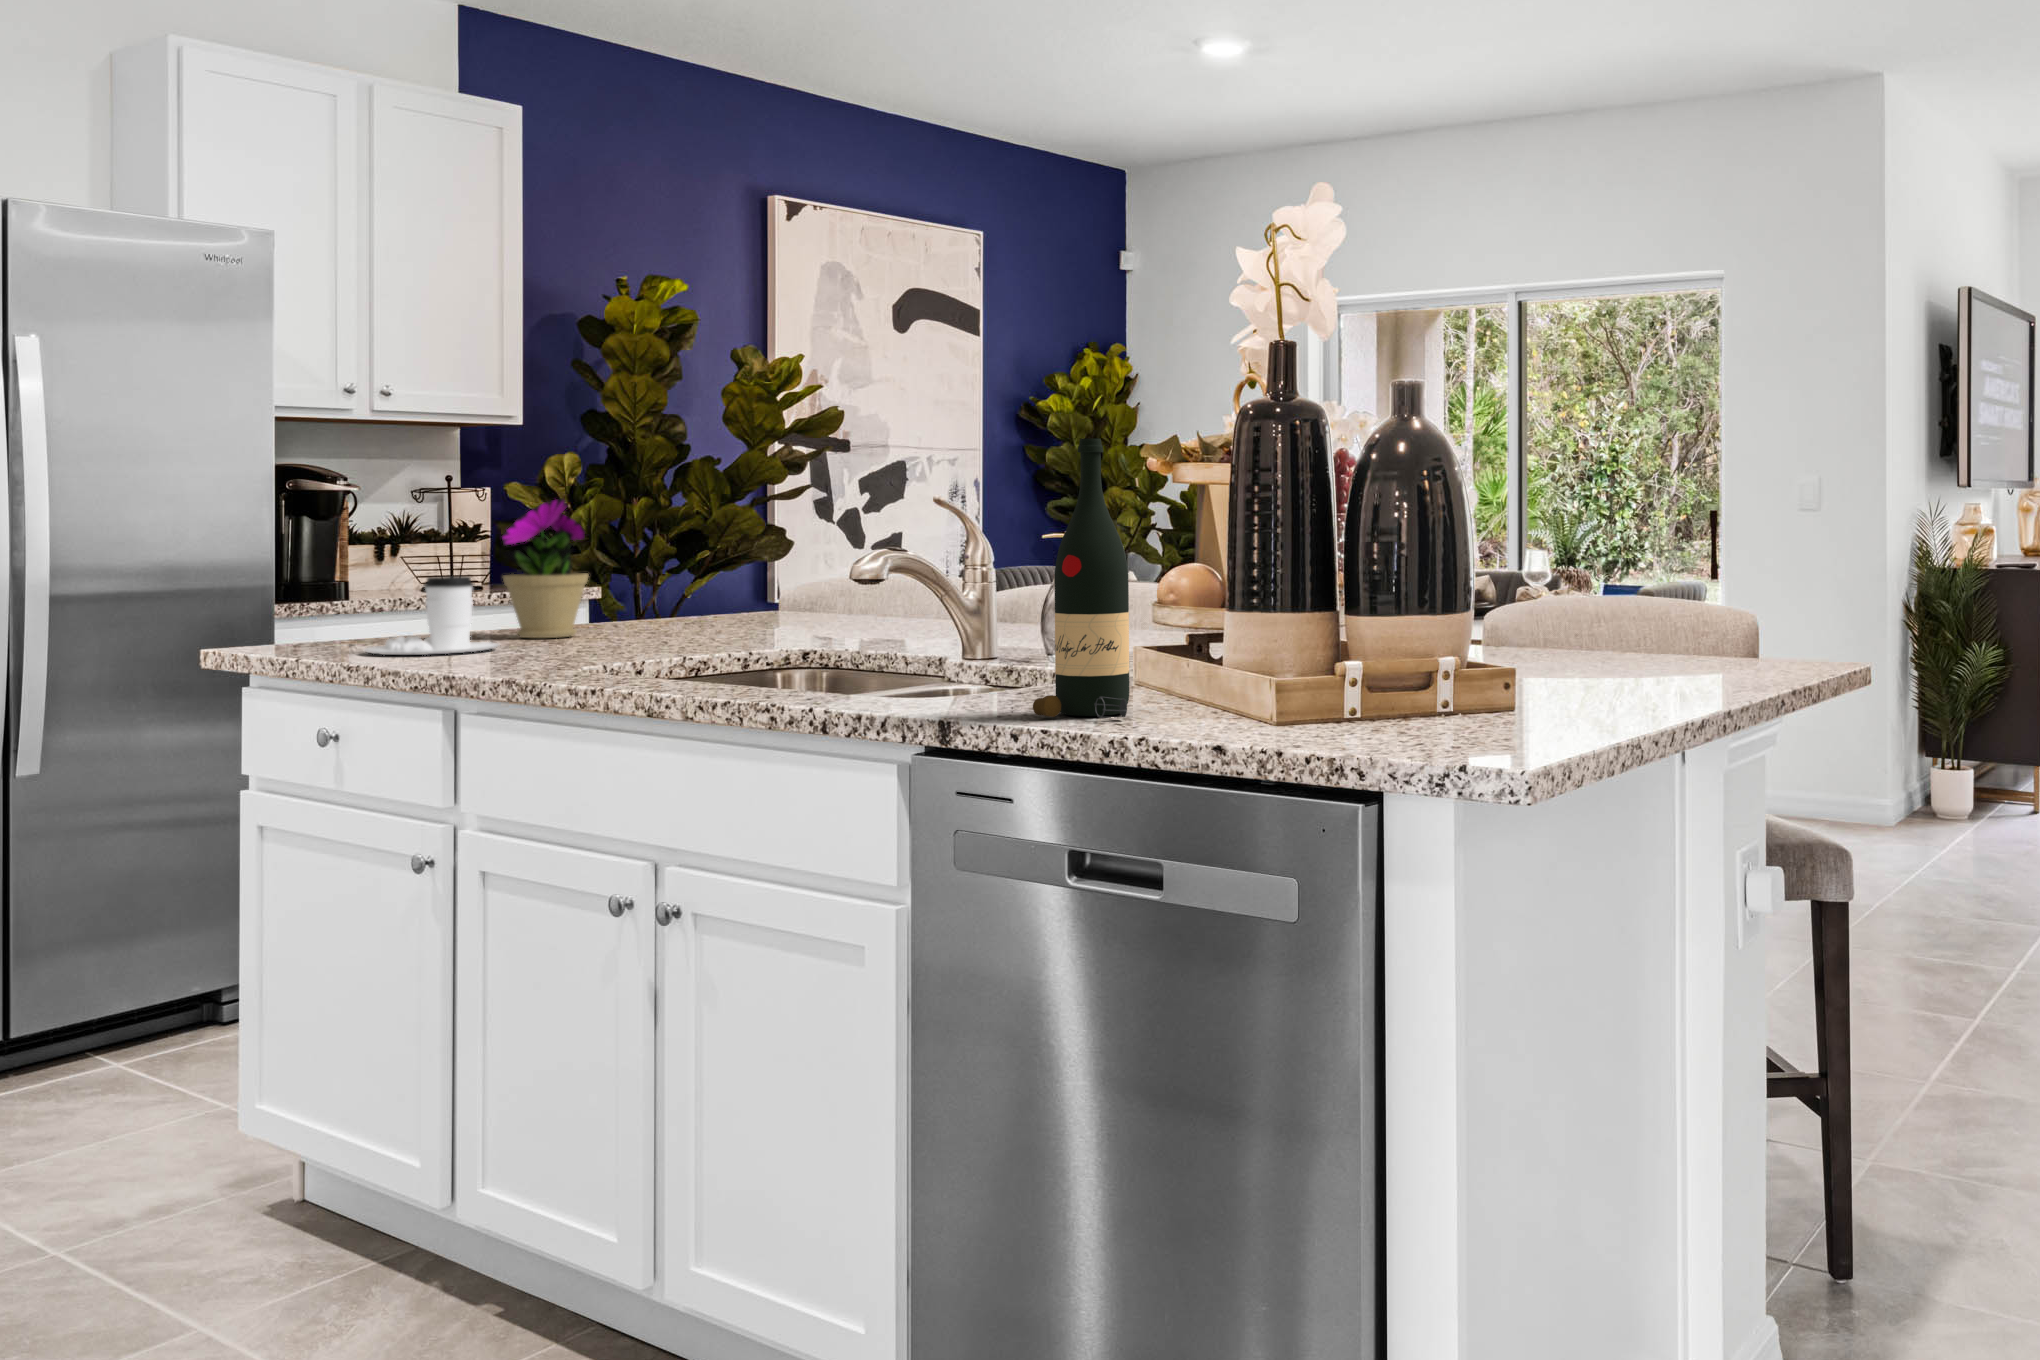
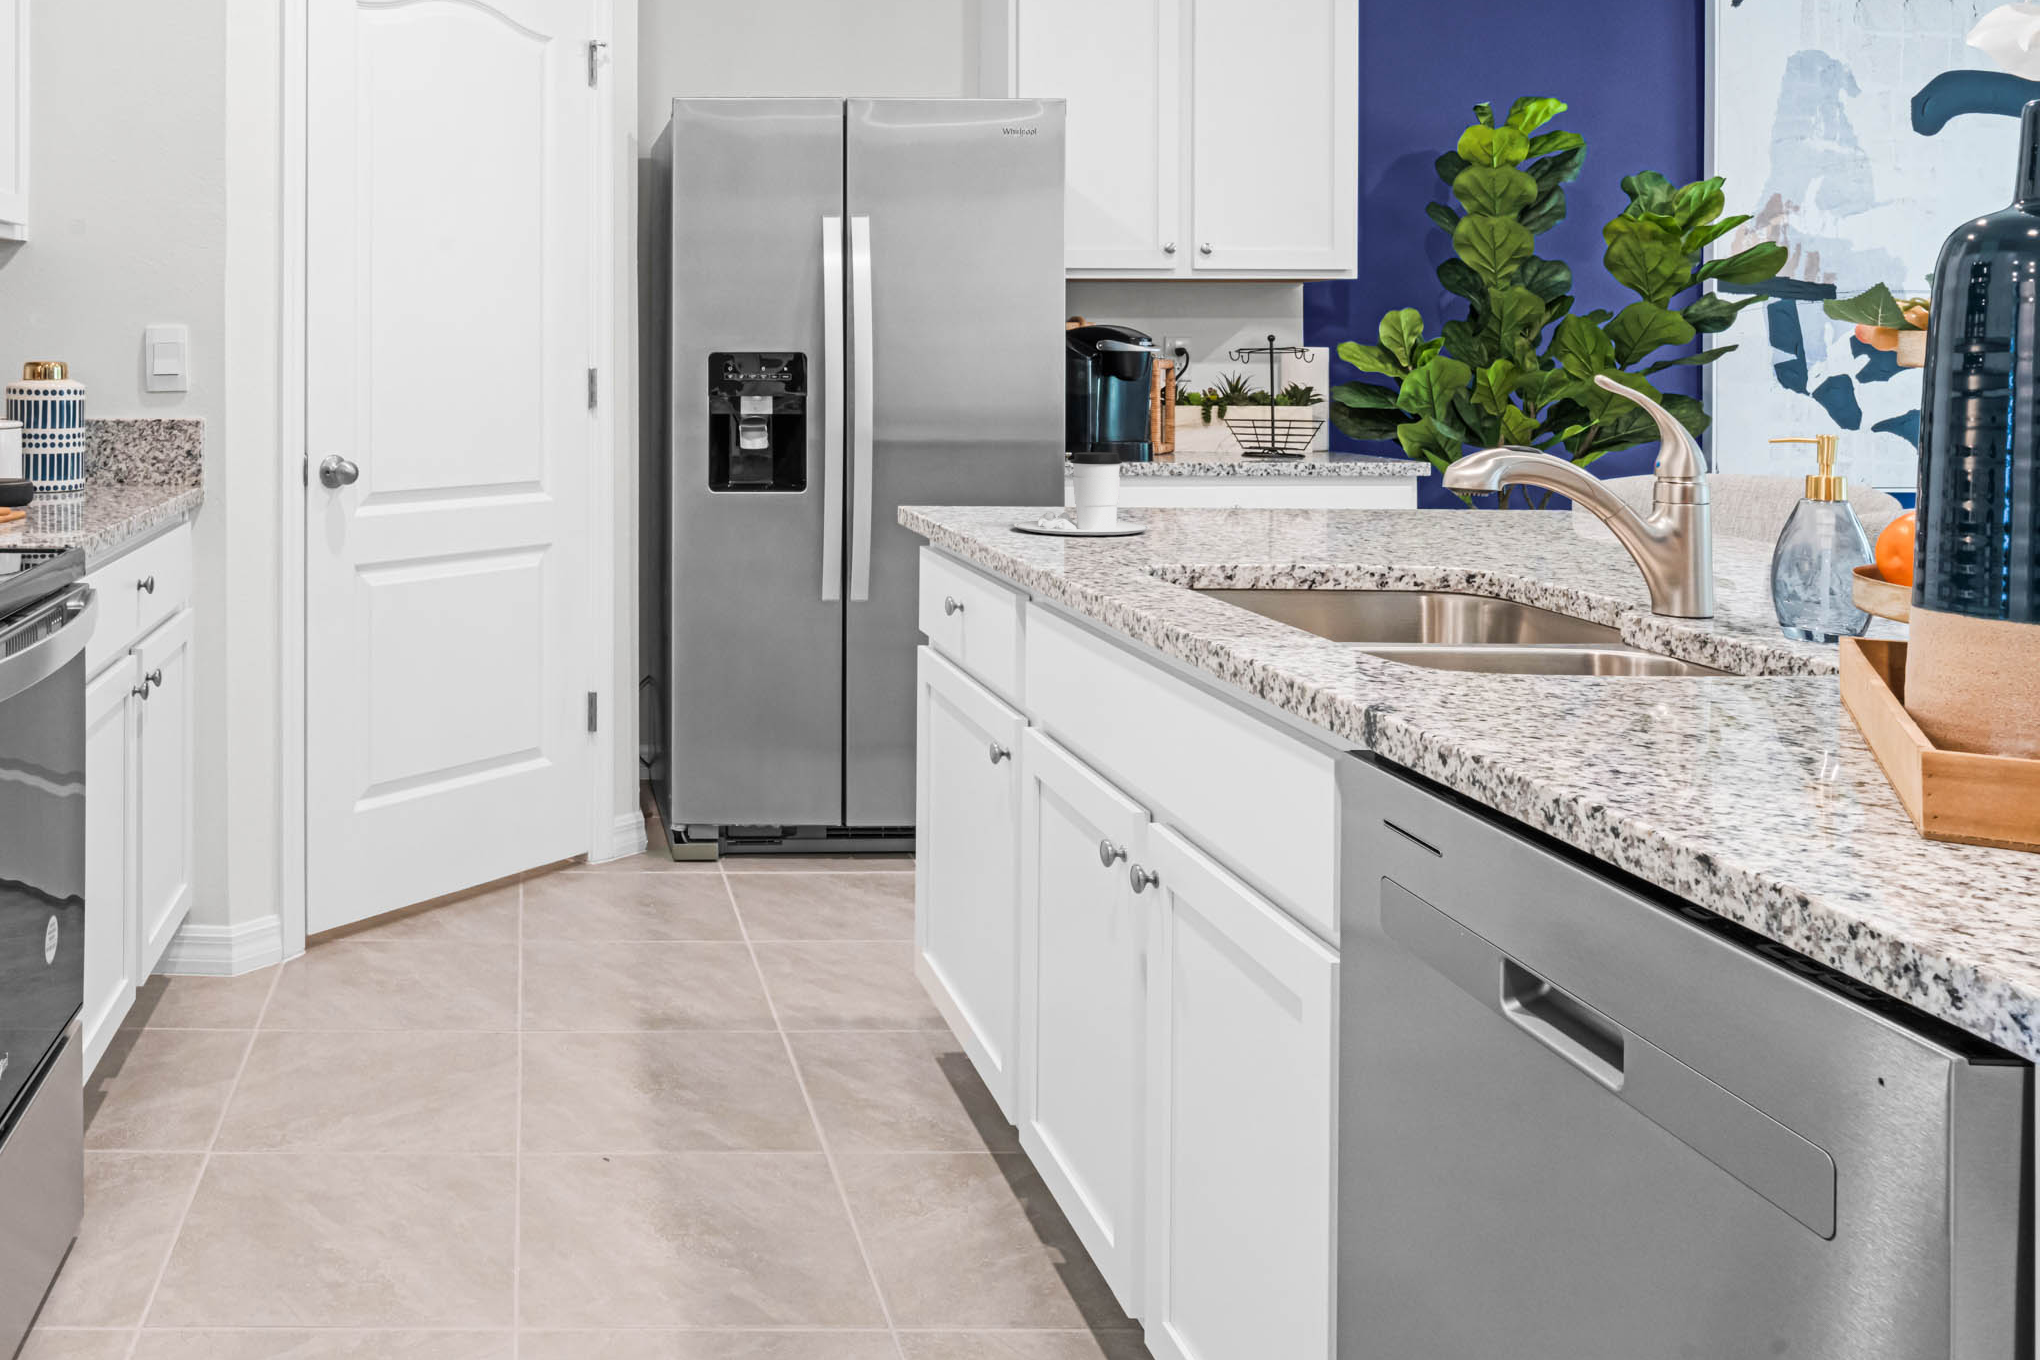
wine bottle: present [1033,439,1129,718] -> none [1513,300,1705,759]
flower pot: present [502,498,588,638] -> none [1184,366,1280,523]

